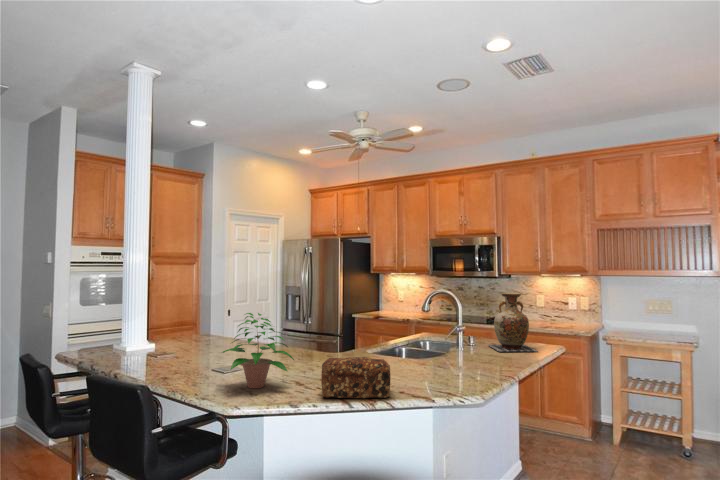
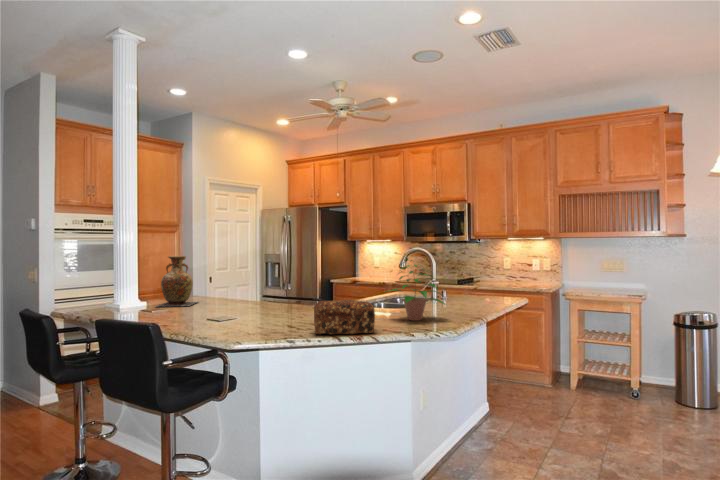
vase: present [489,293,537,352] -> present [156,256,197,307]
potted plant: present [223,313,294,388] -> present [385,260,444,321]

